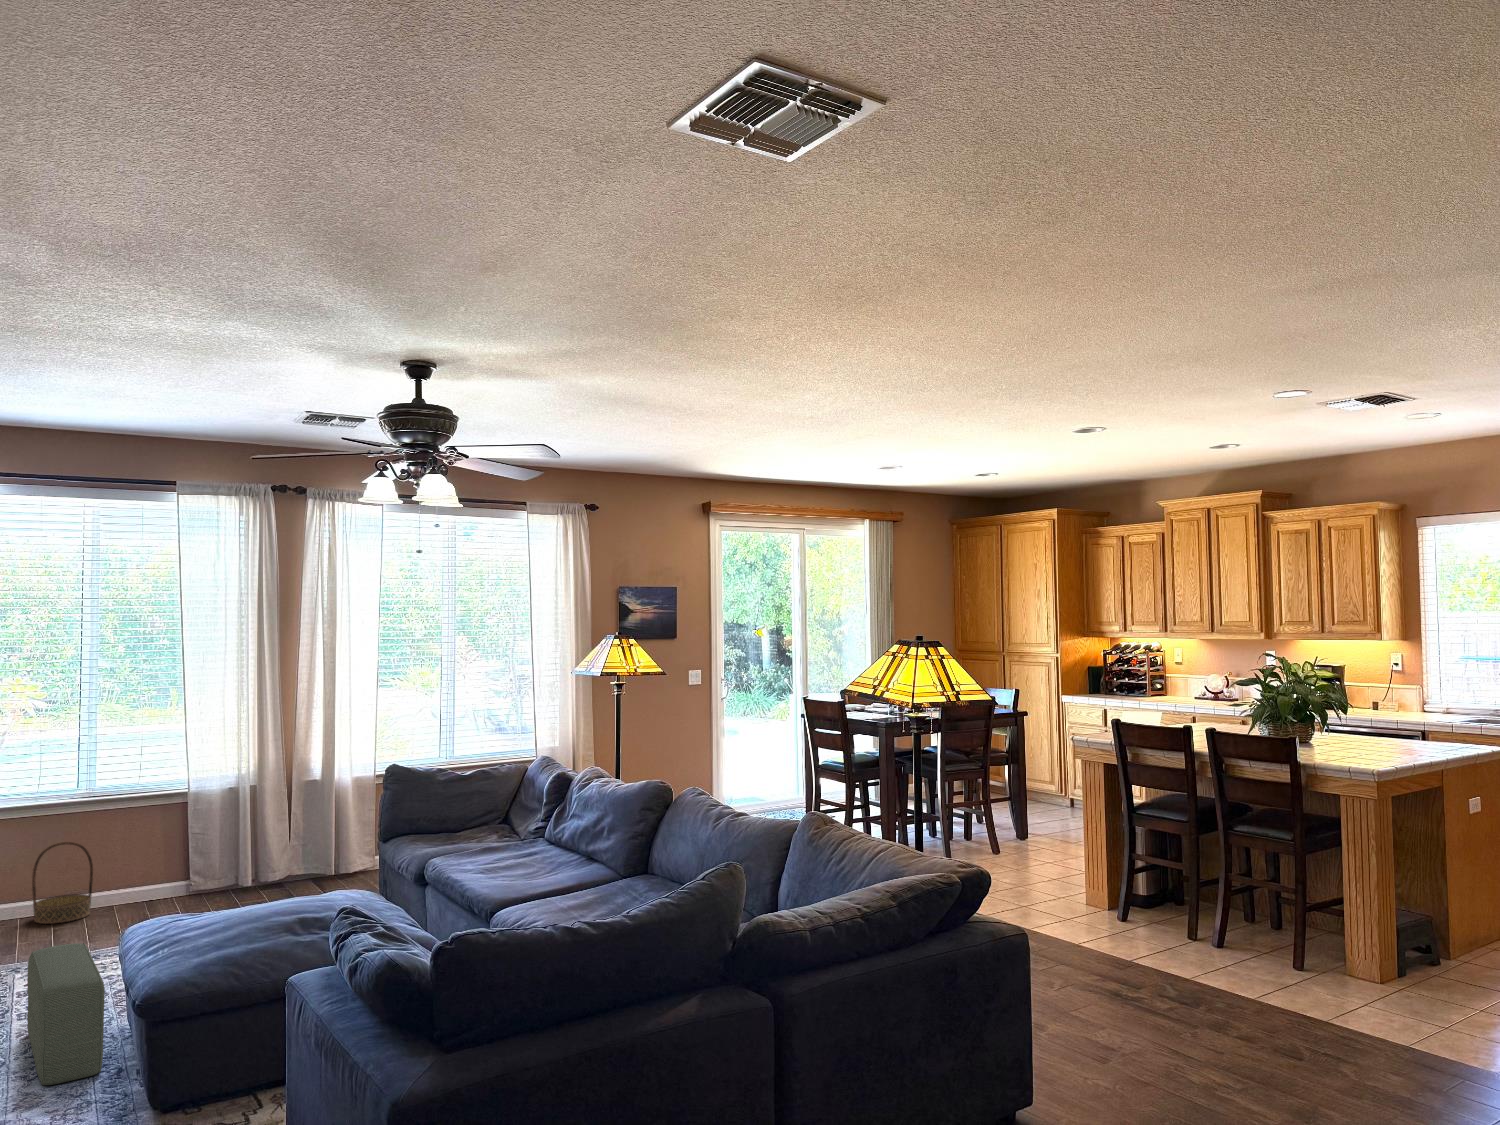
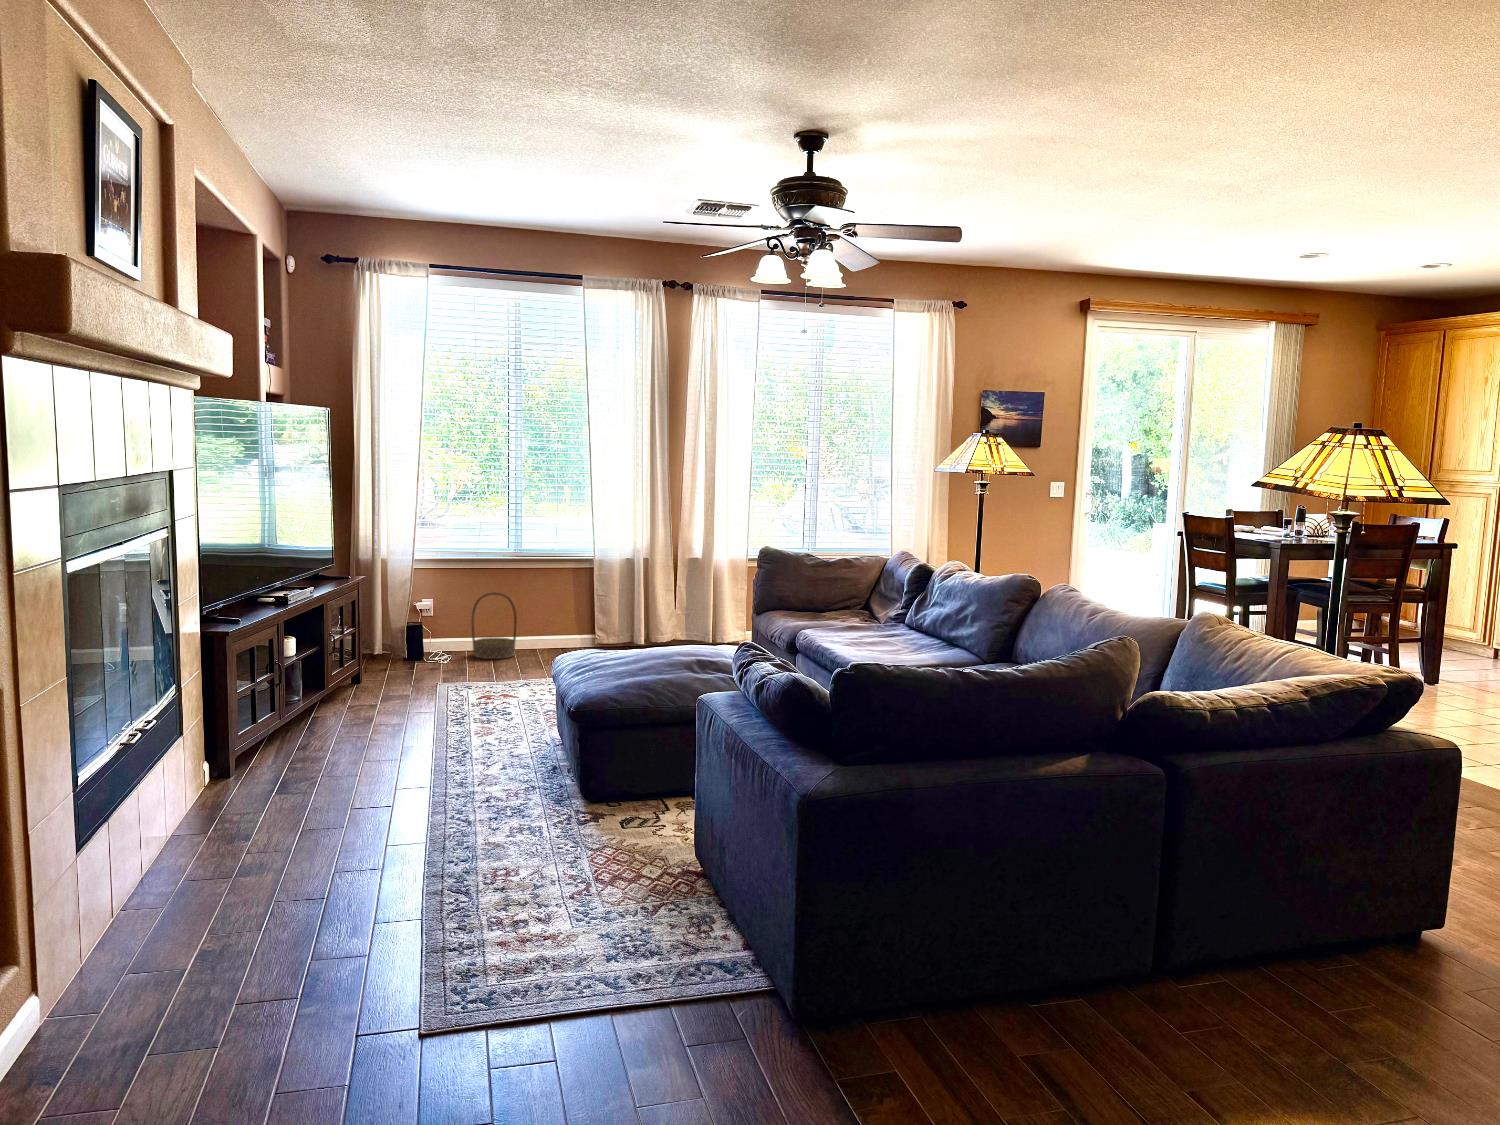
pouf: present [27,943,105,1085] -> none [483,666,542,770]

